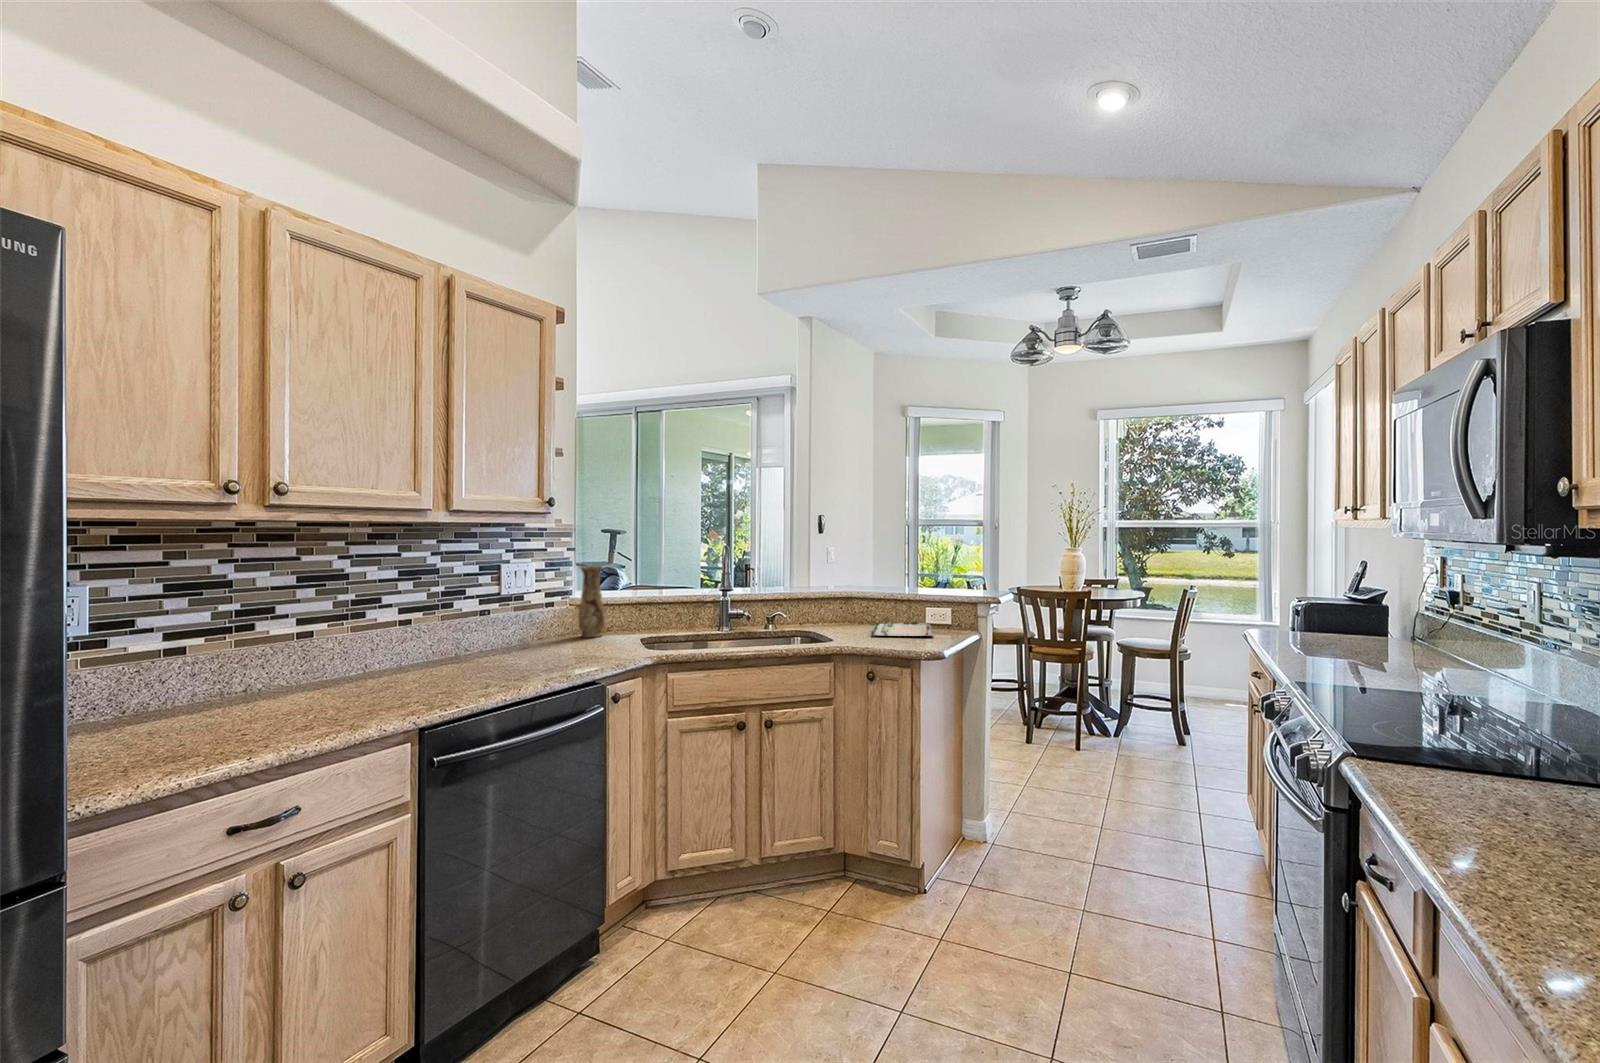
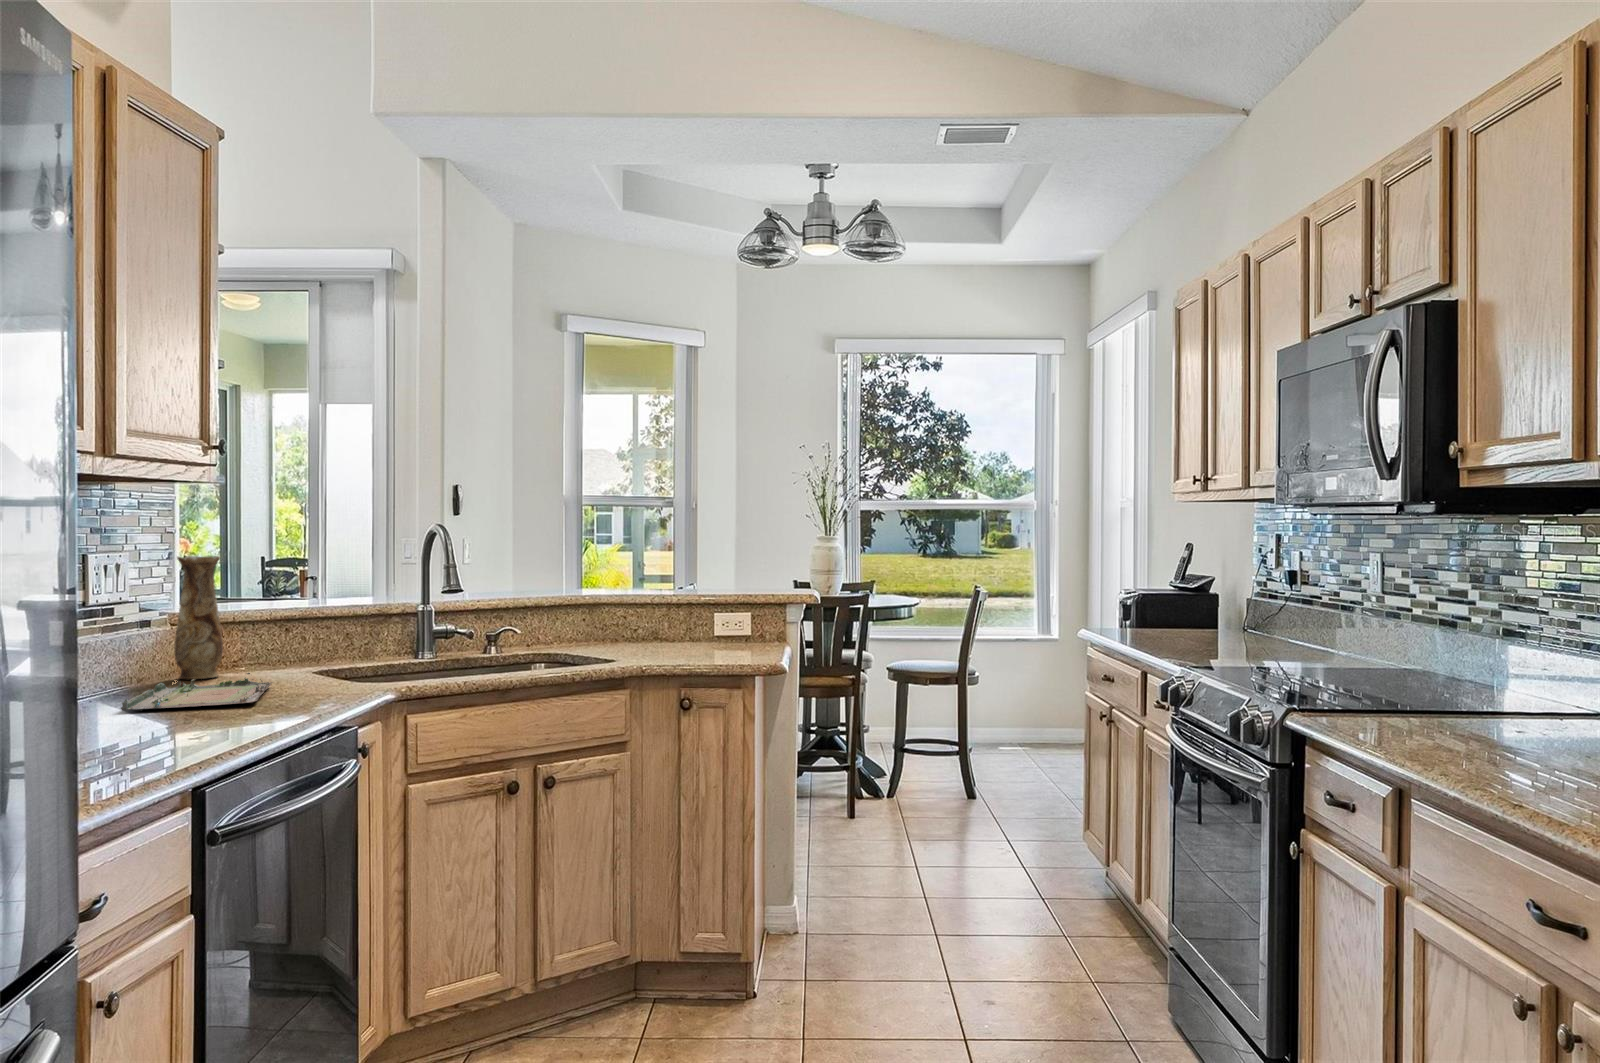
tray: present [871,618,933,636] -> present [121,673,272,712]

